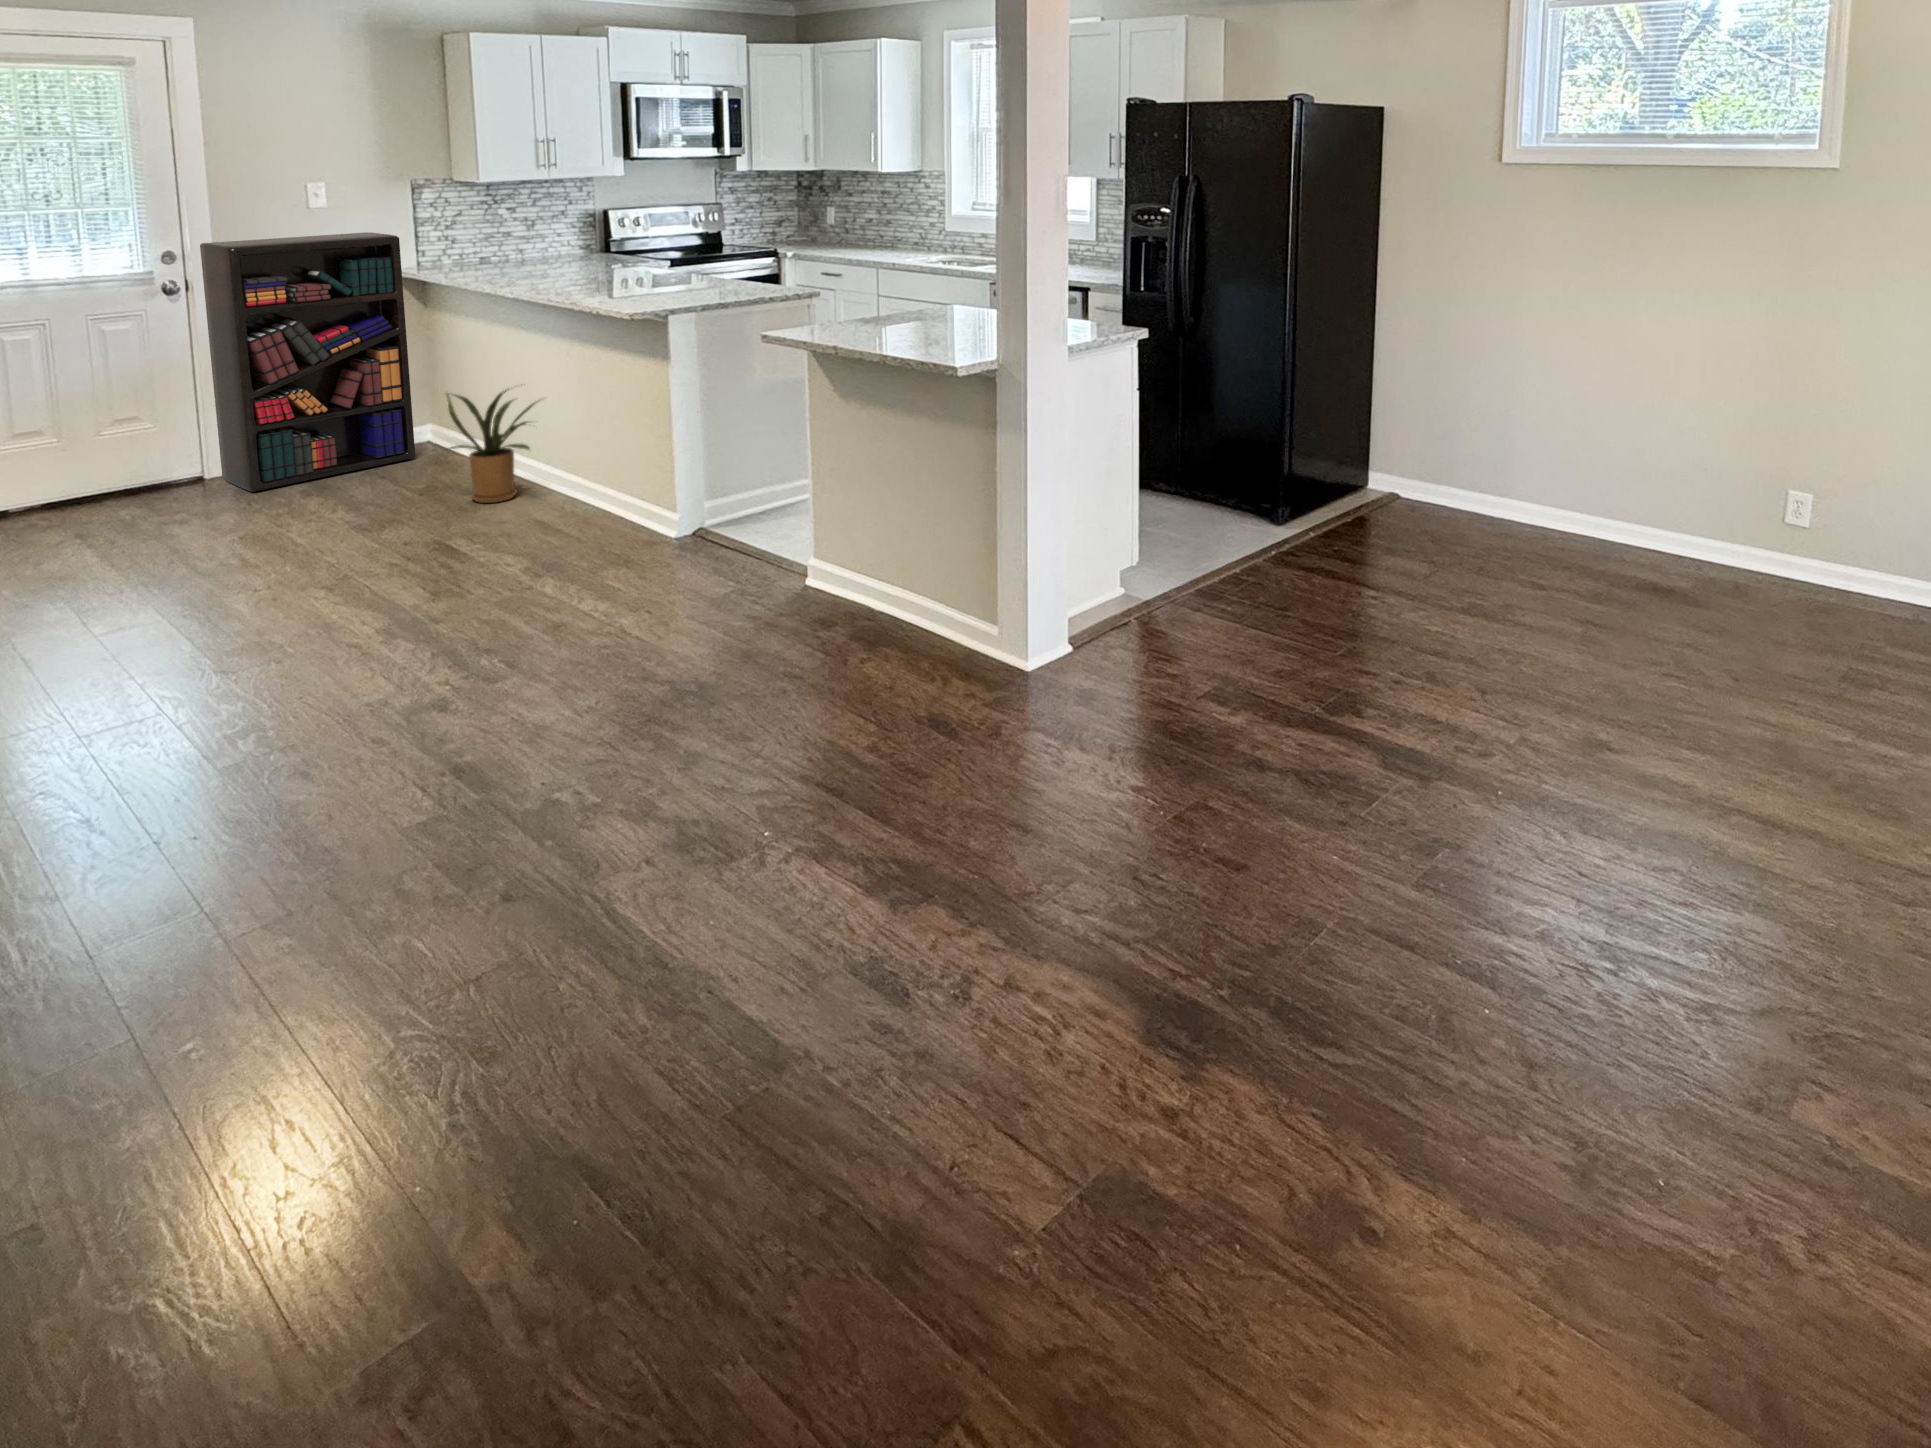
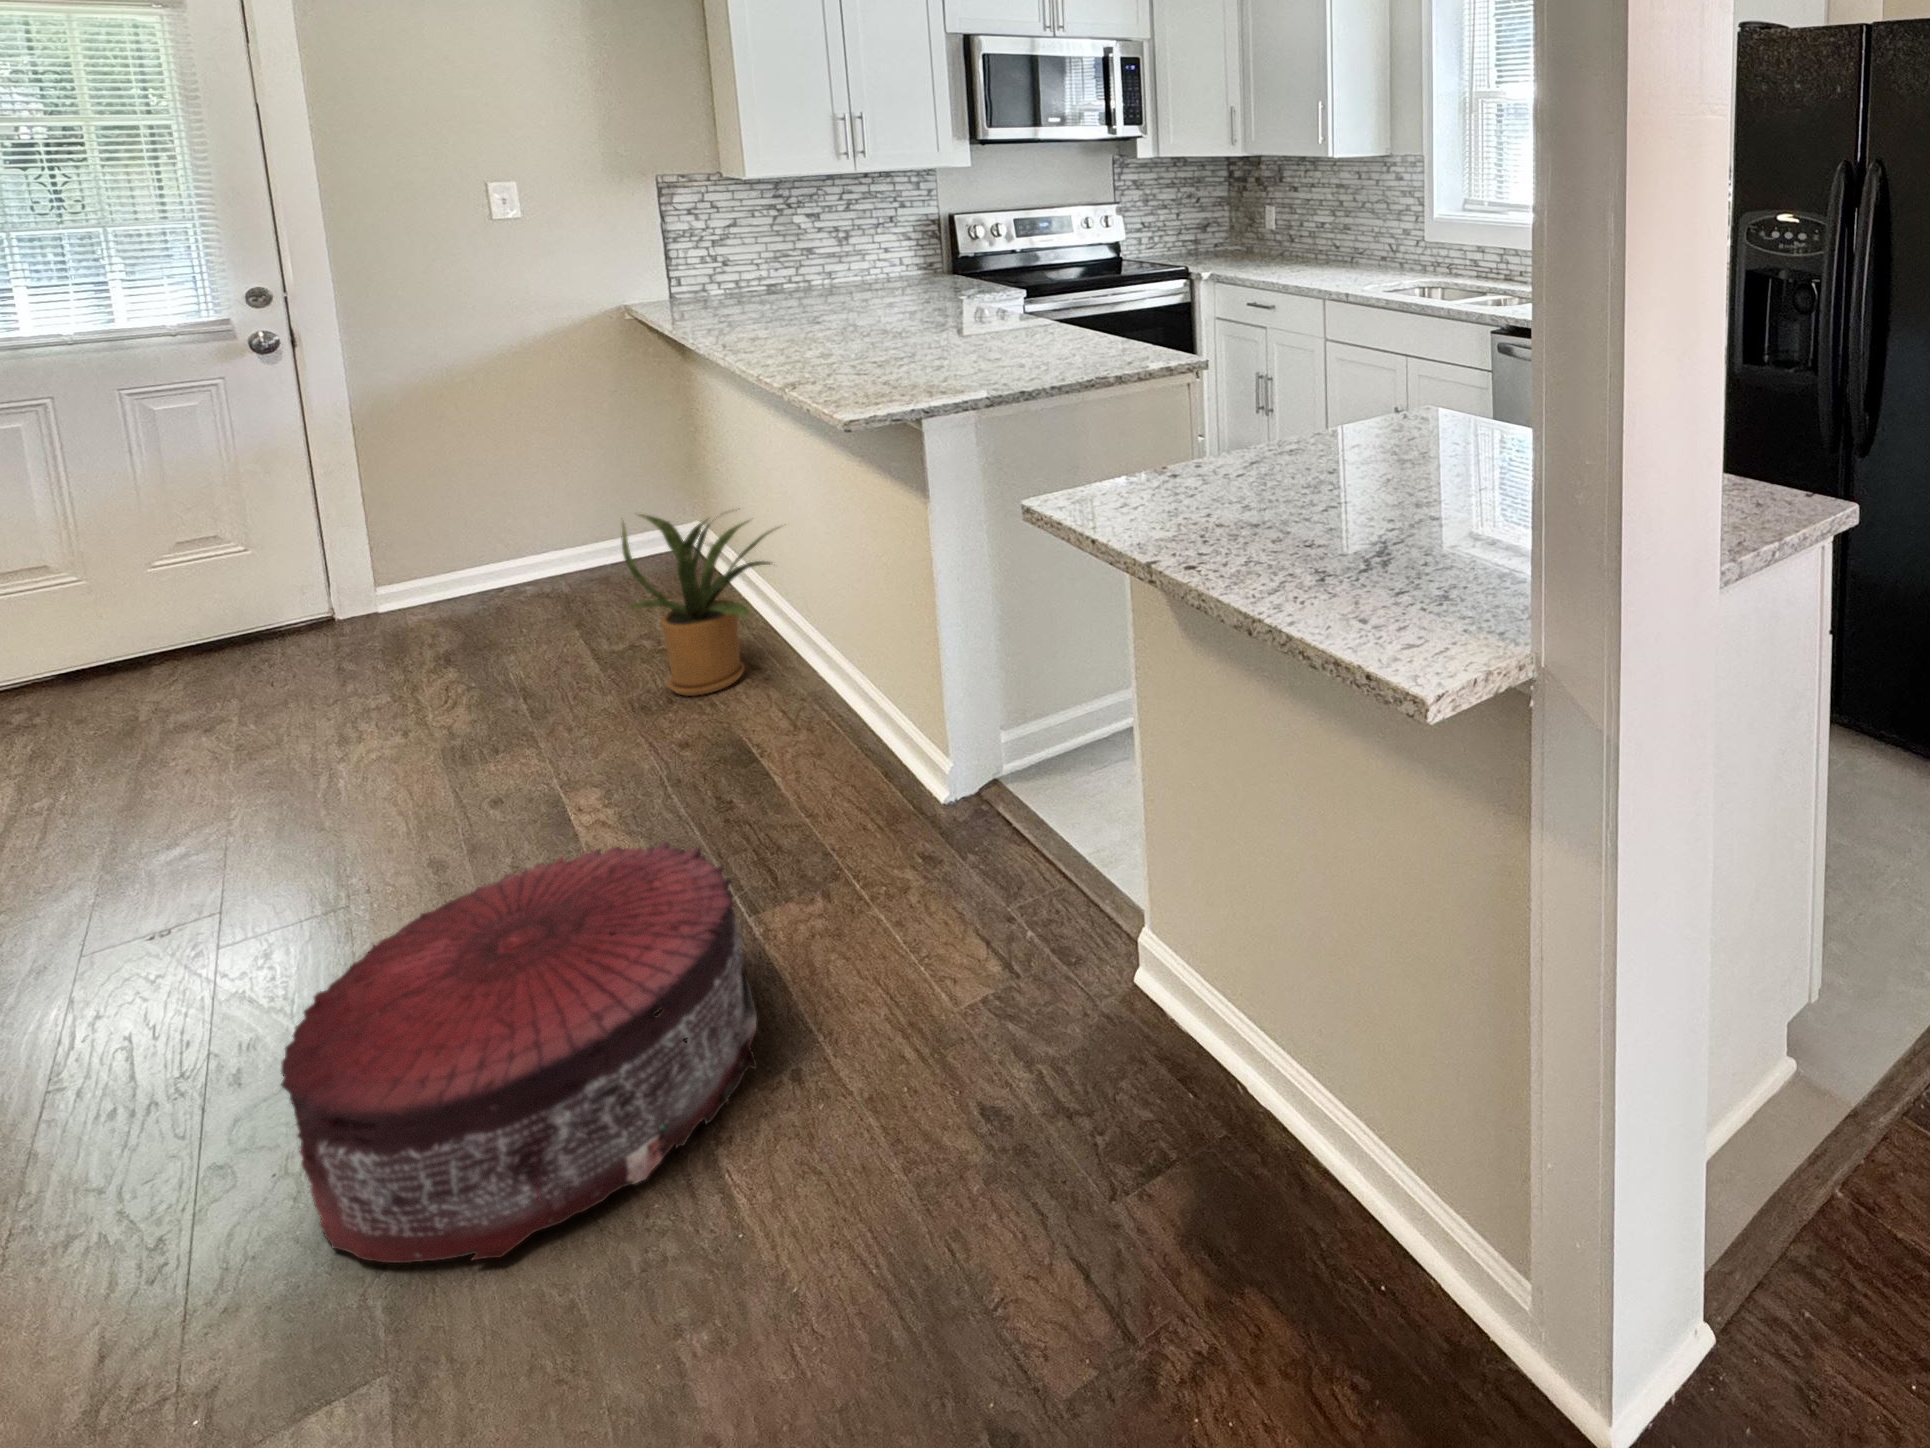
bookshelf: present [200,232,415,492] -> none [302,254,651,654]
pouf: none [428,514,631,654] -> present [281,843,757,1263]

